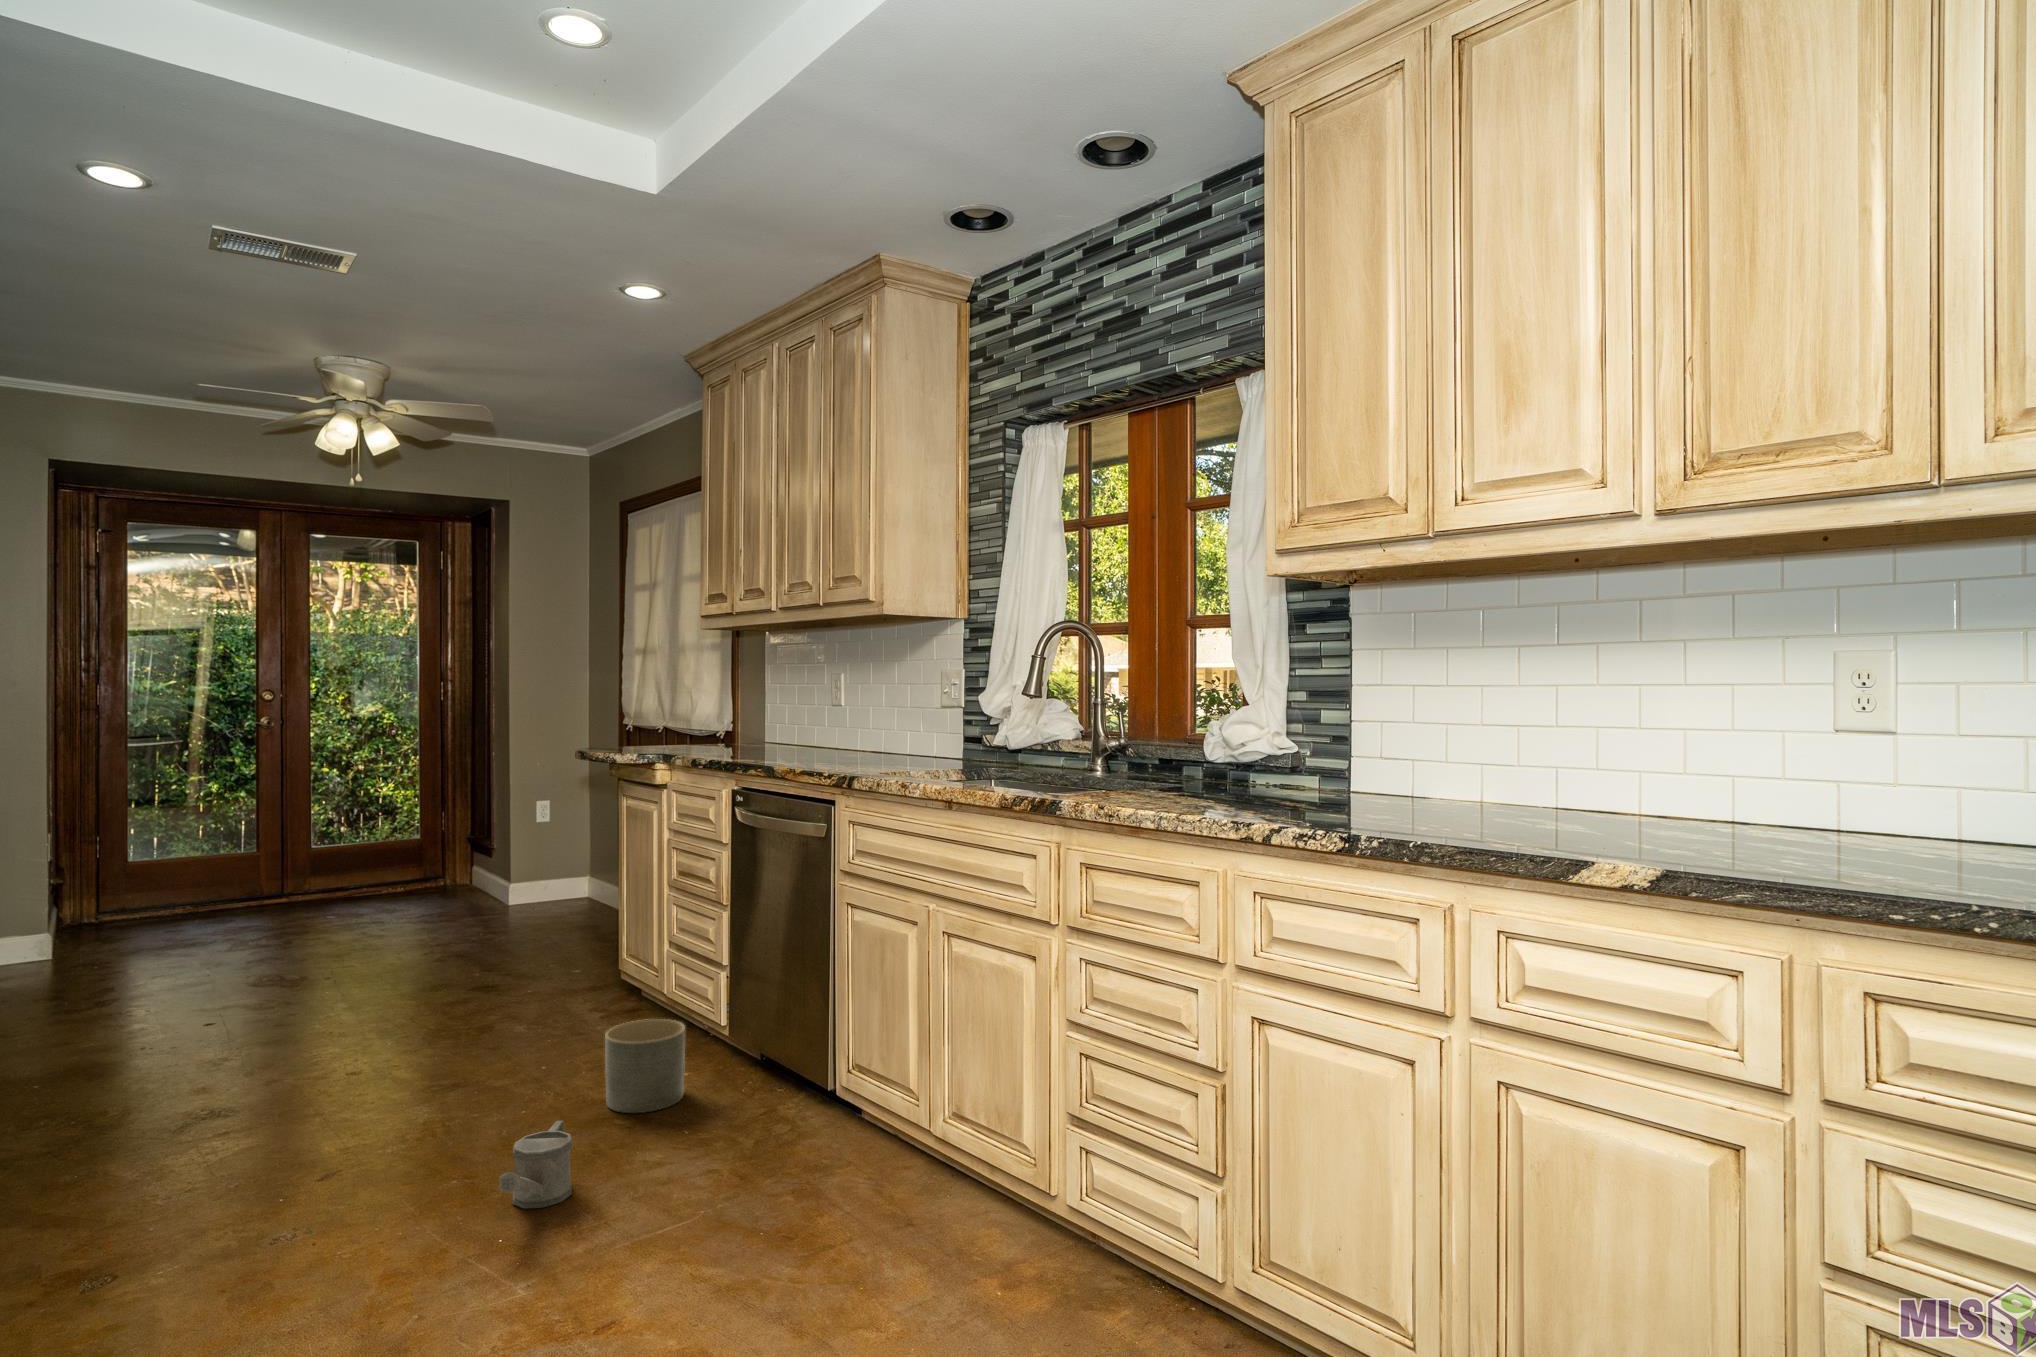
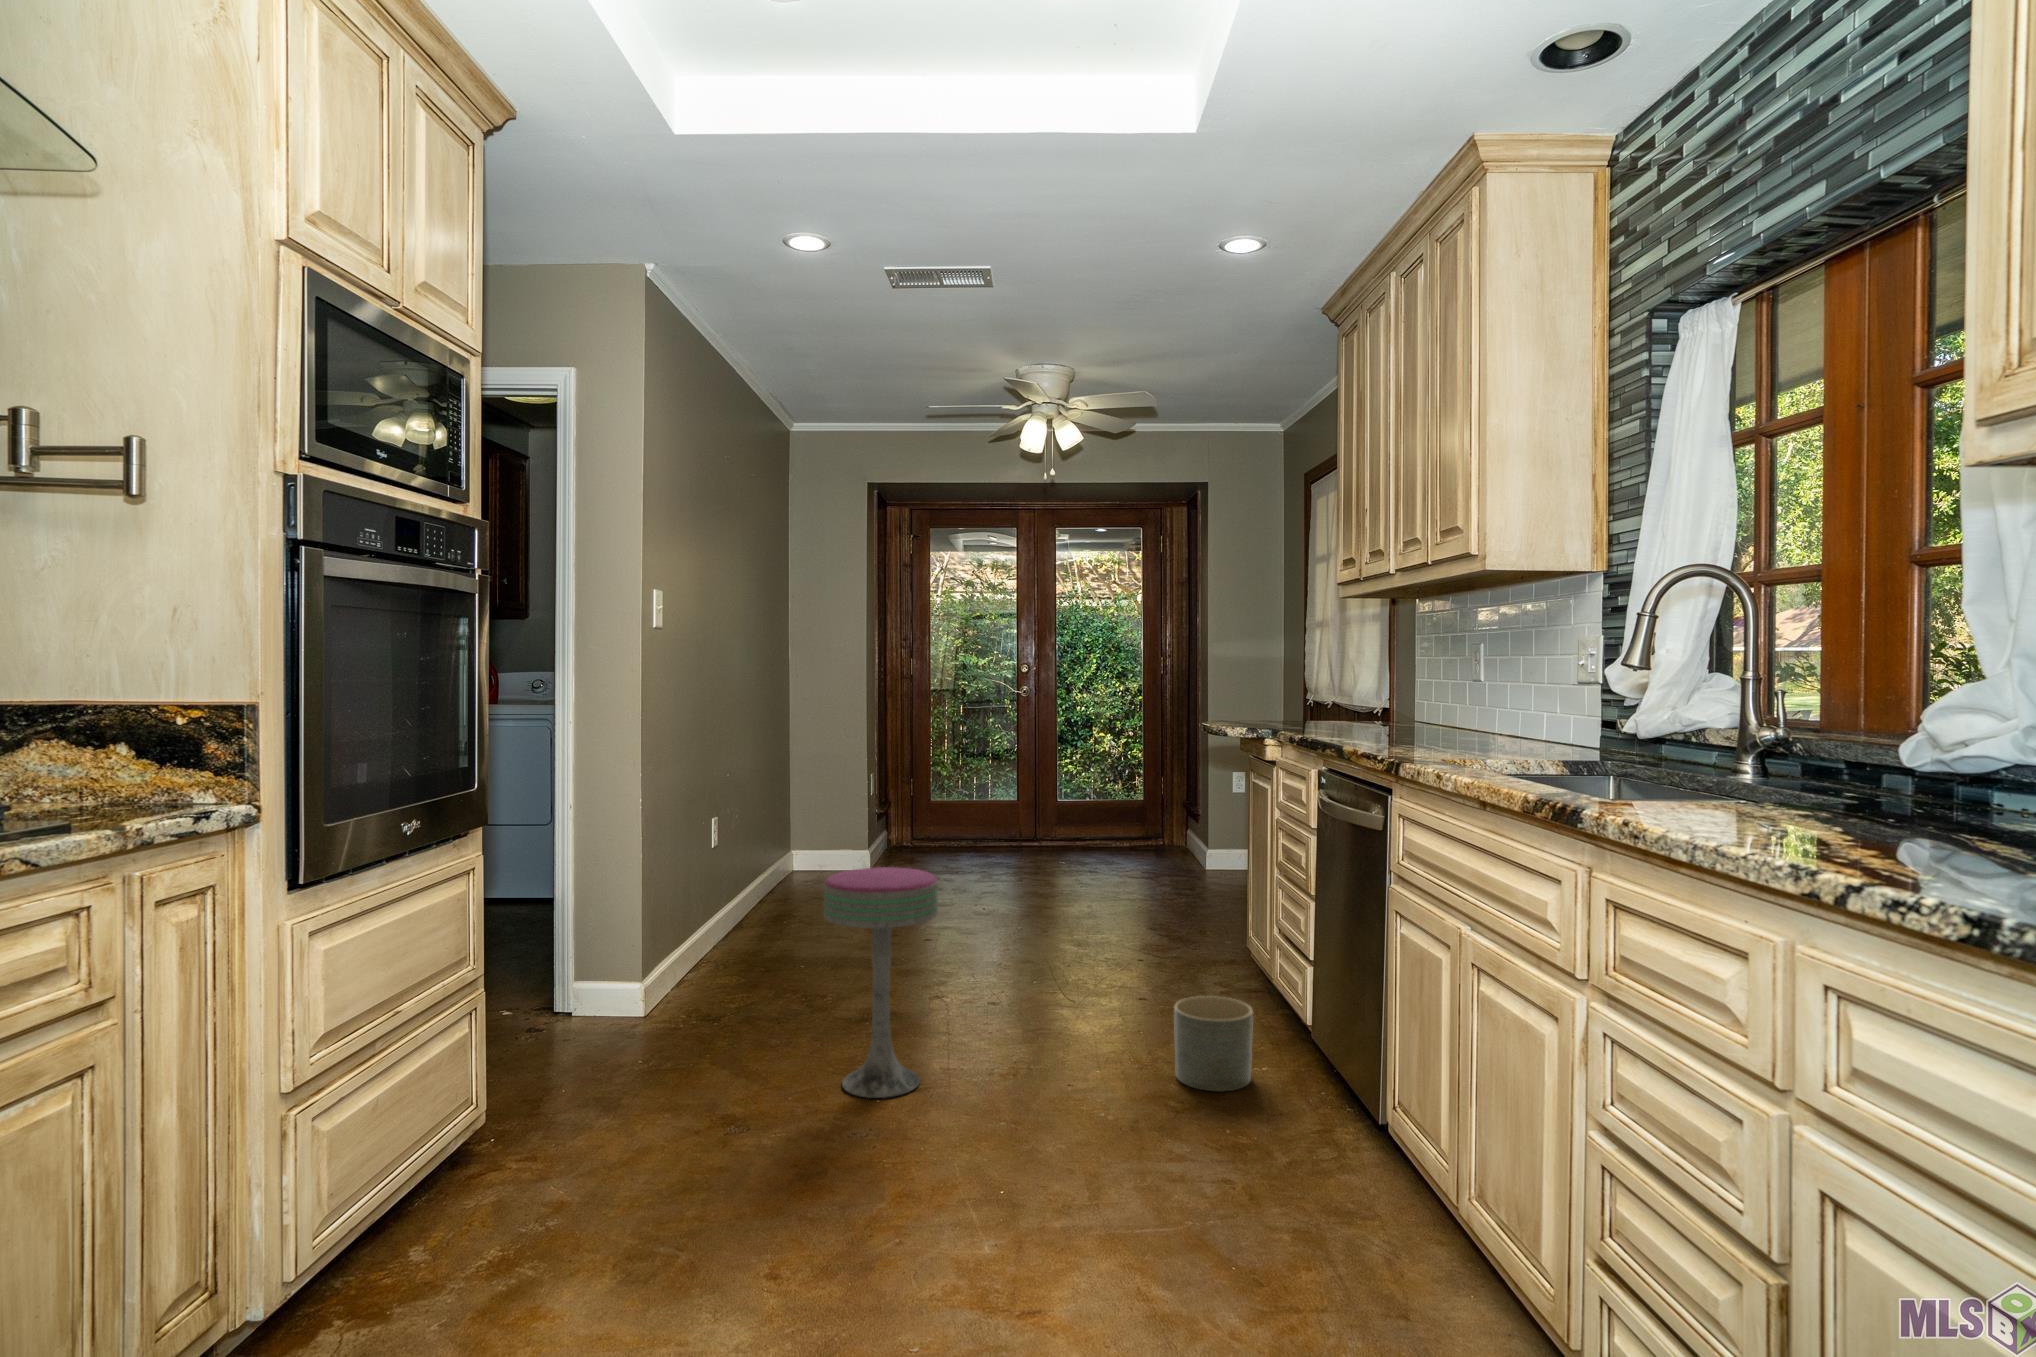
bar stool: none [166,938,335,1227] -> present [823,867,938,1098]
watering can: present [499,1121,572,1208] -> none [1018,1076,1105,1155]

